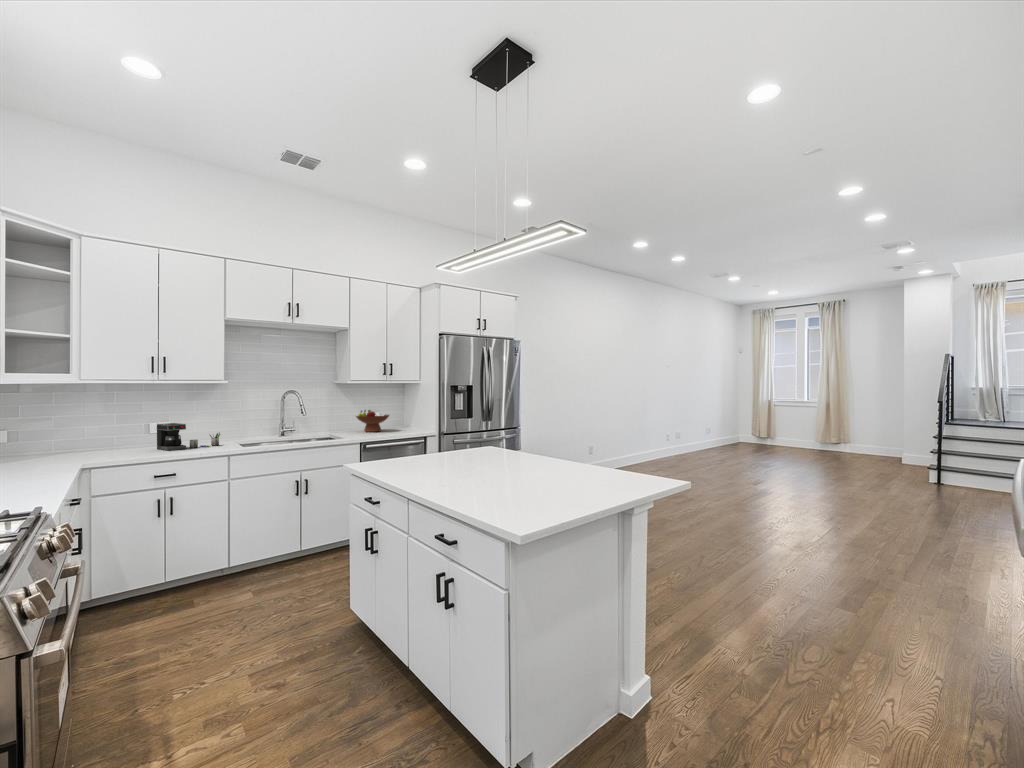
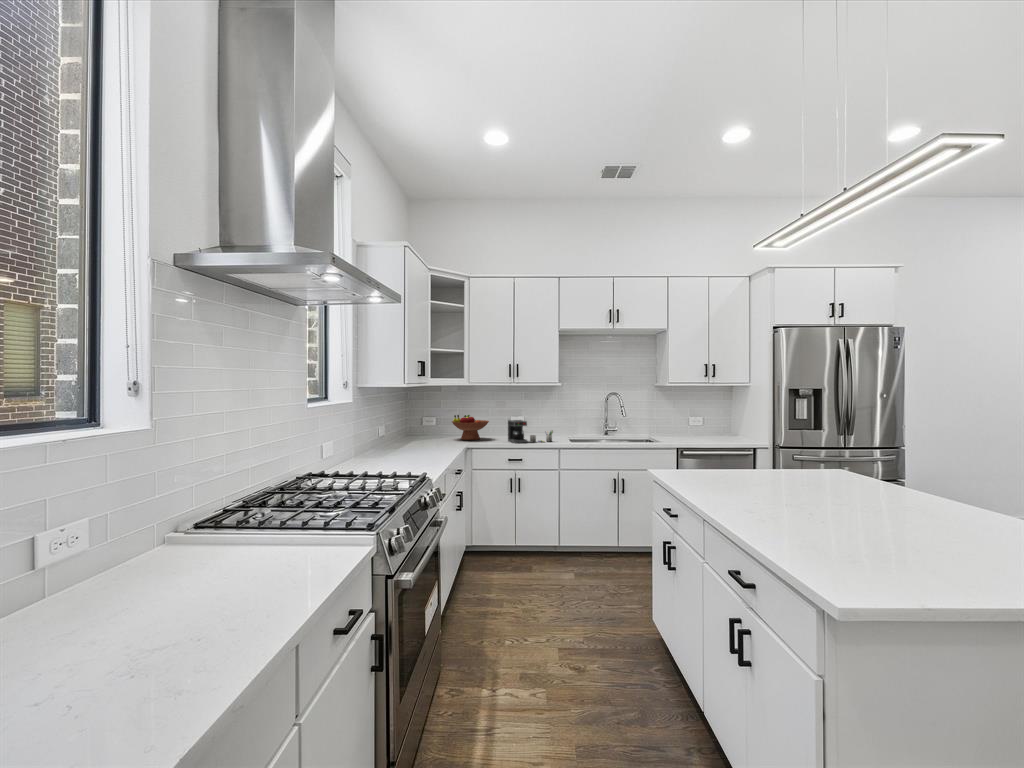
fruit bowl: present [356,410,389,432] -> present [452,415,489,440]

